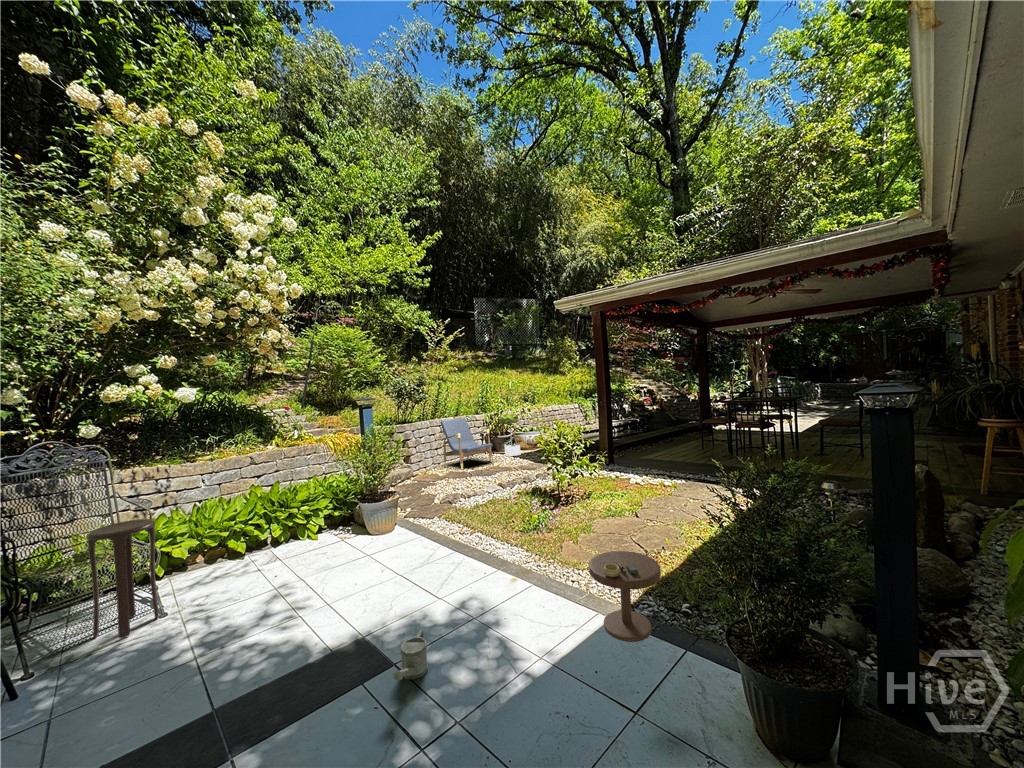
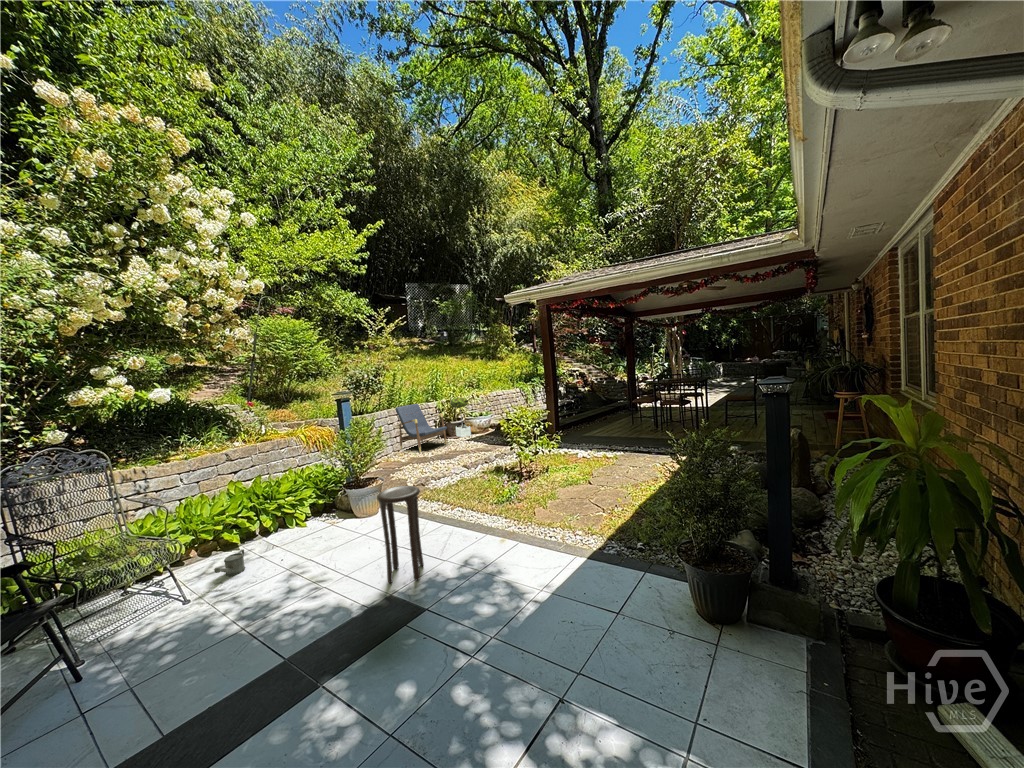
stool: present [86,519,159,638] -> present [377,486,424,583]
side table: present [589,551,661,642] -> none [582,506,633,601]
watering can: present [393,630,428,680] -> present [214,550,245,576]

